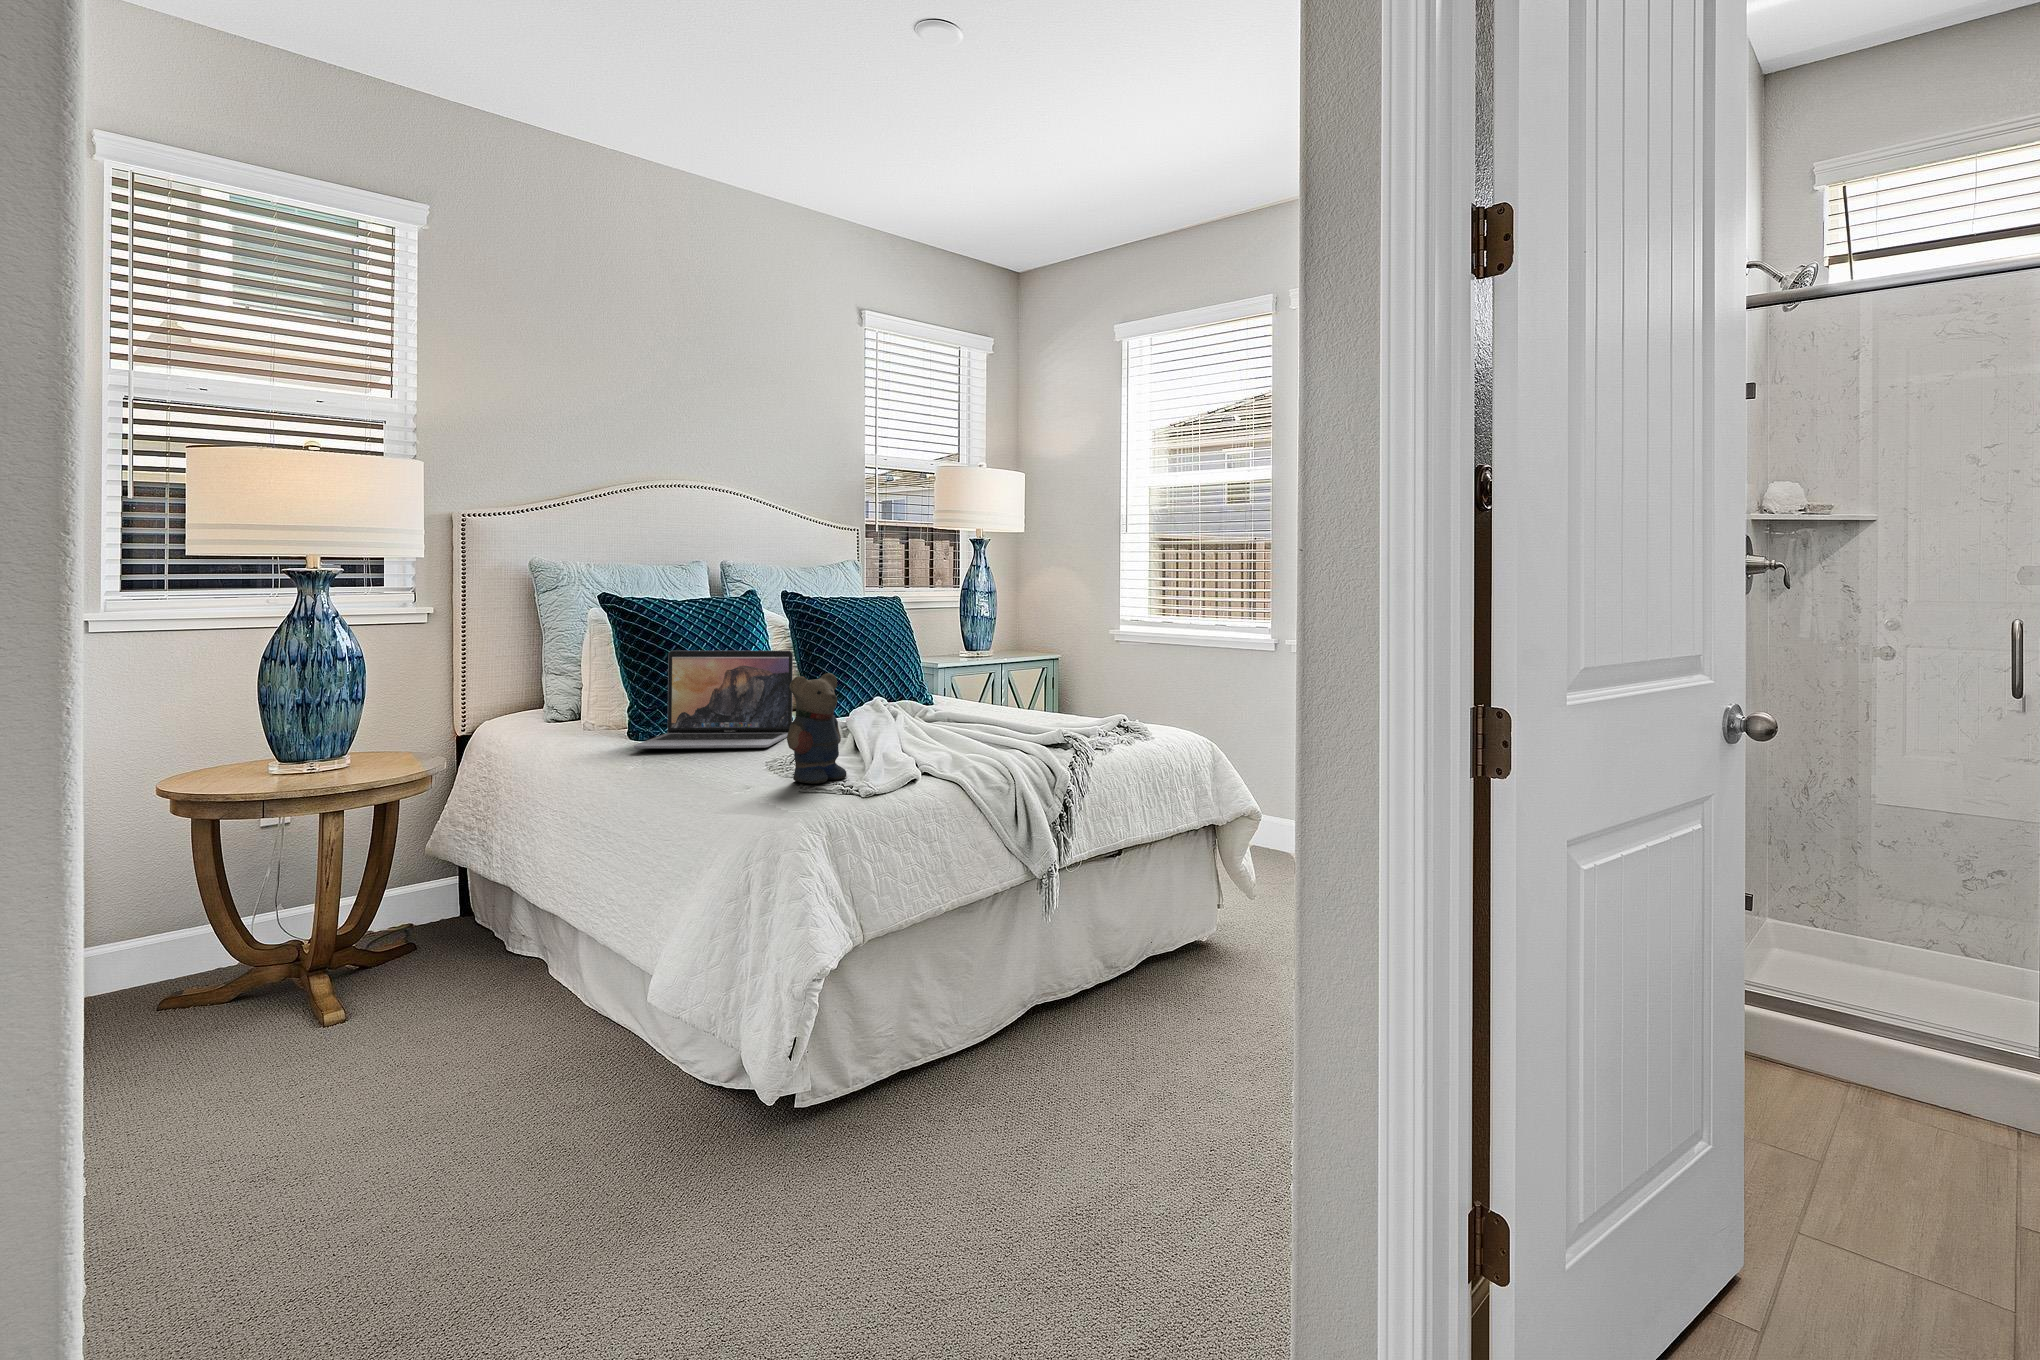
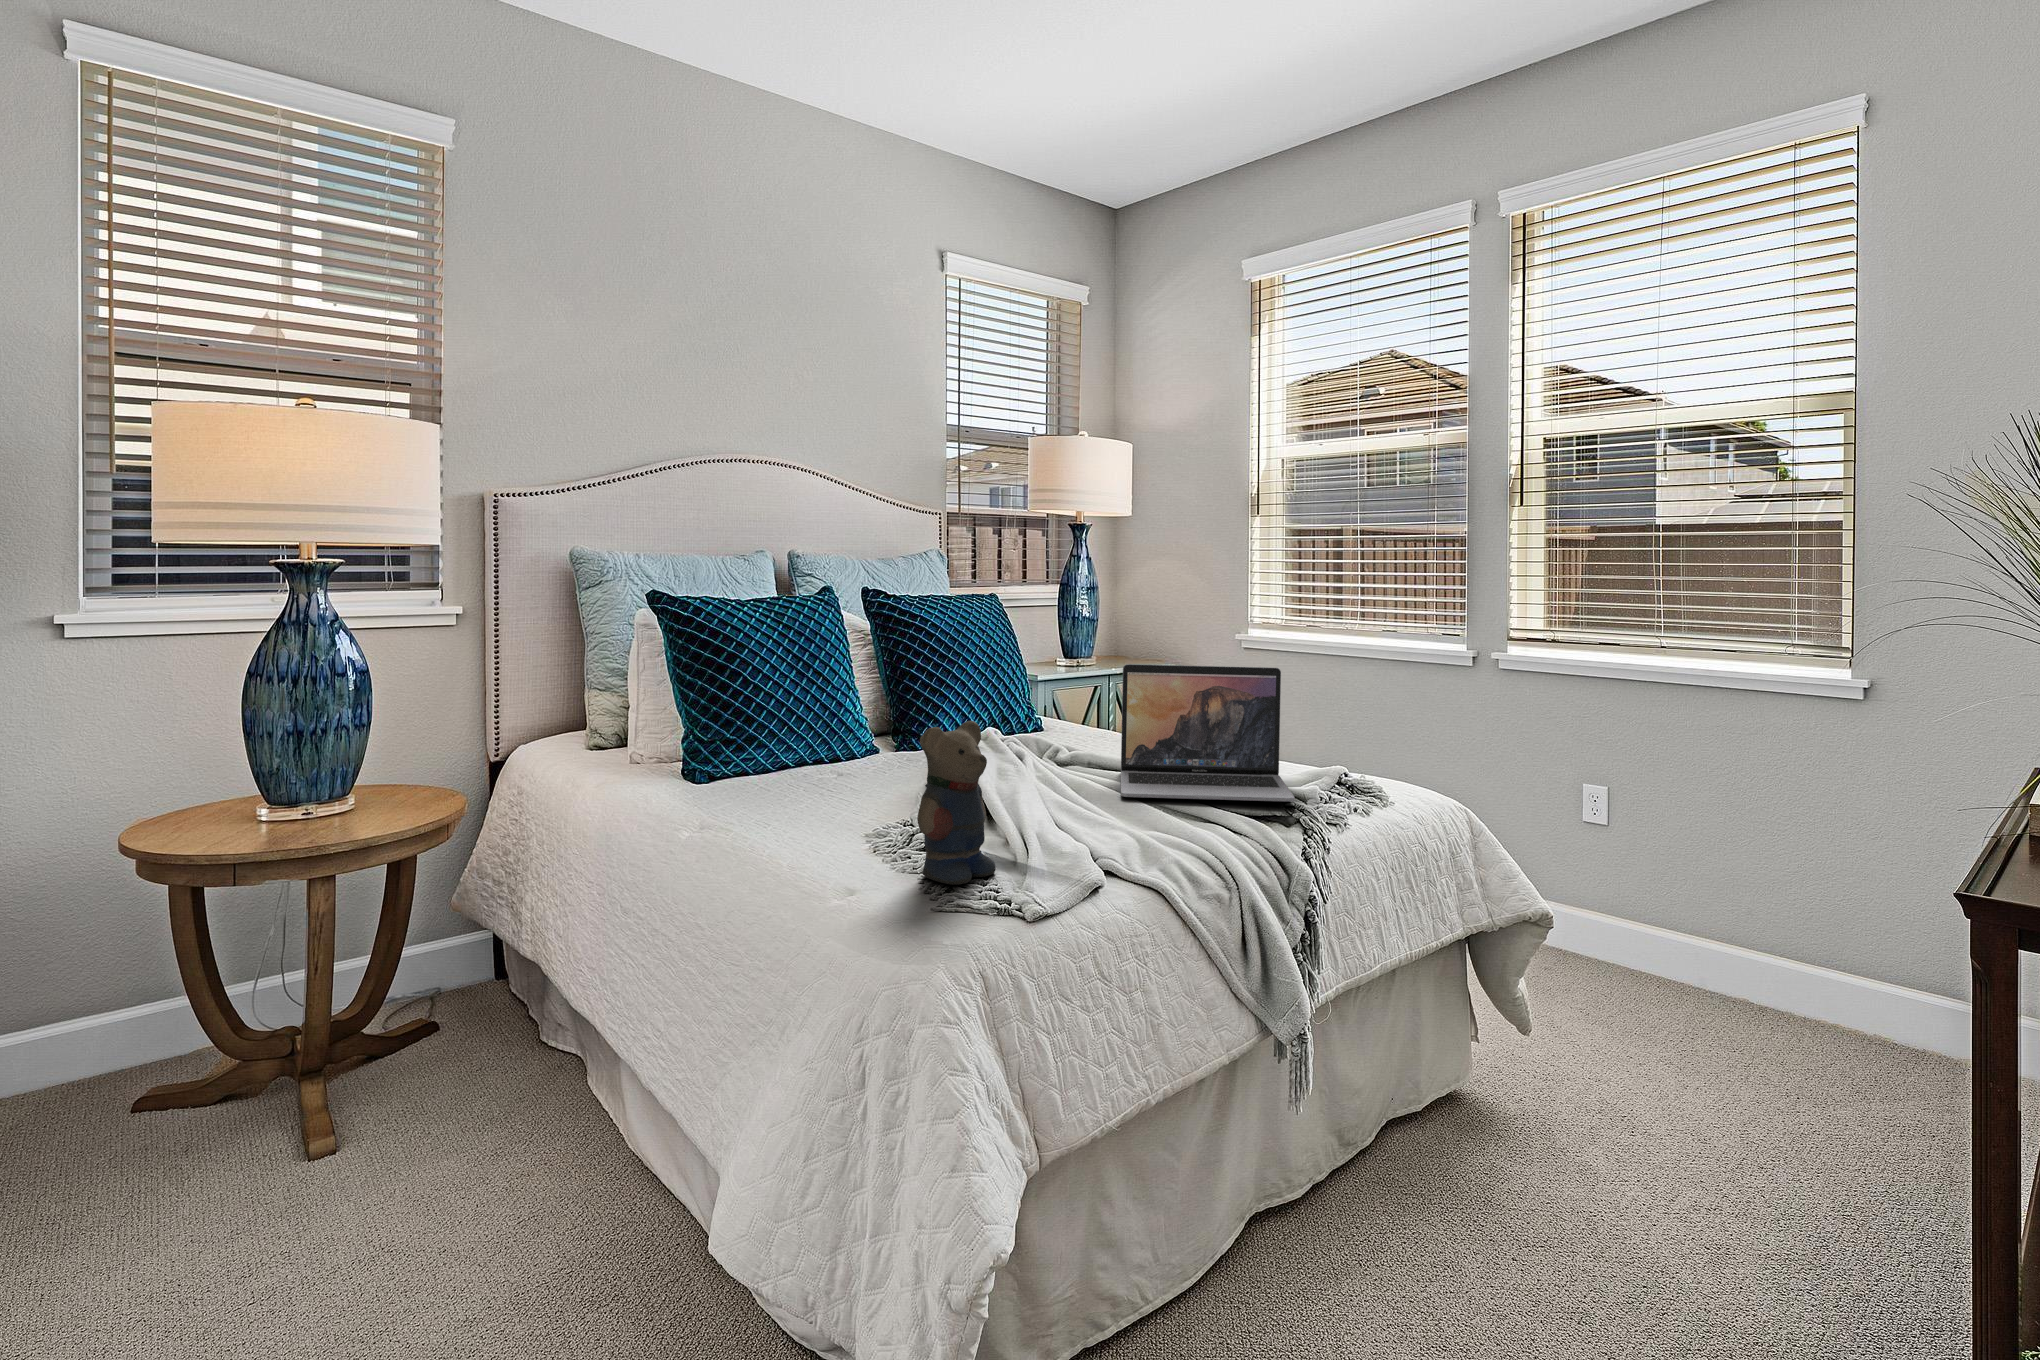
laptop: present [634,651,793,749] -> present [1121,664,1295,802]

